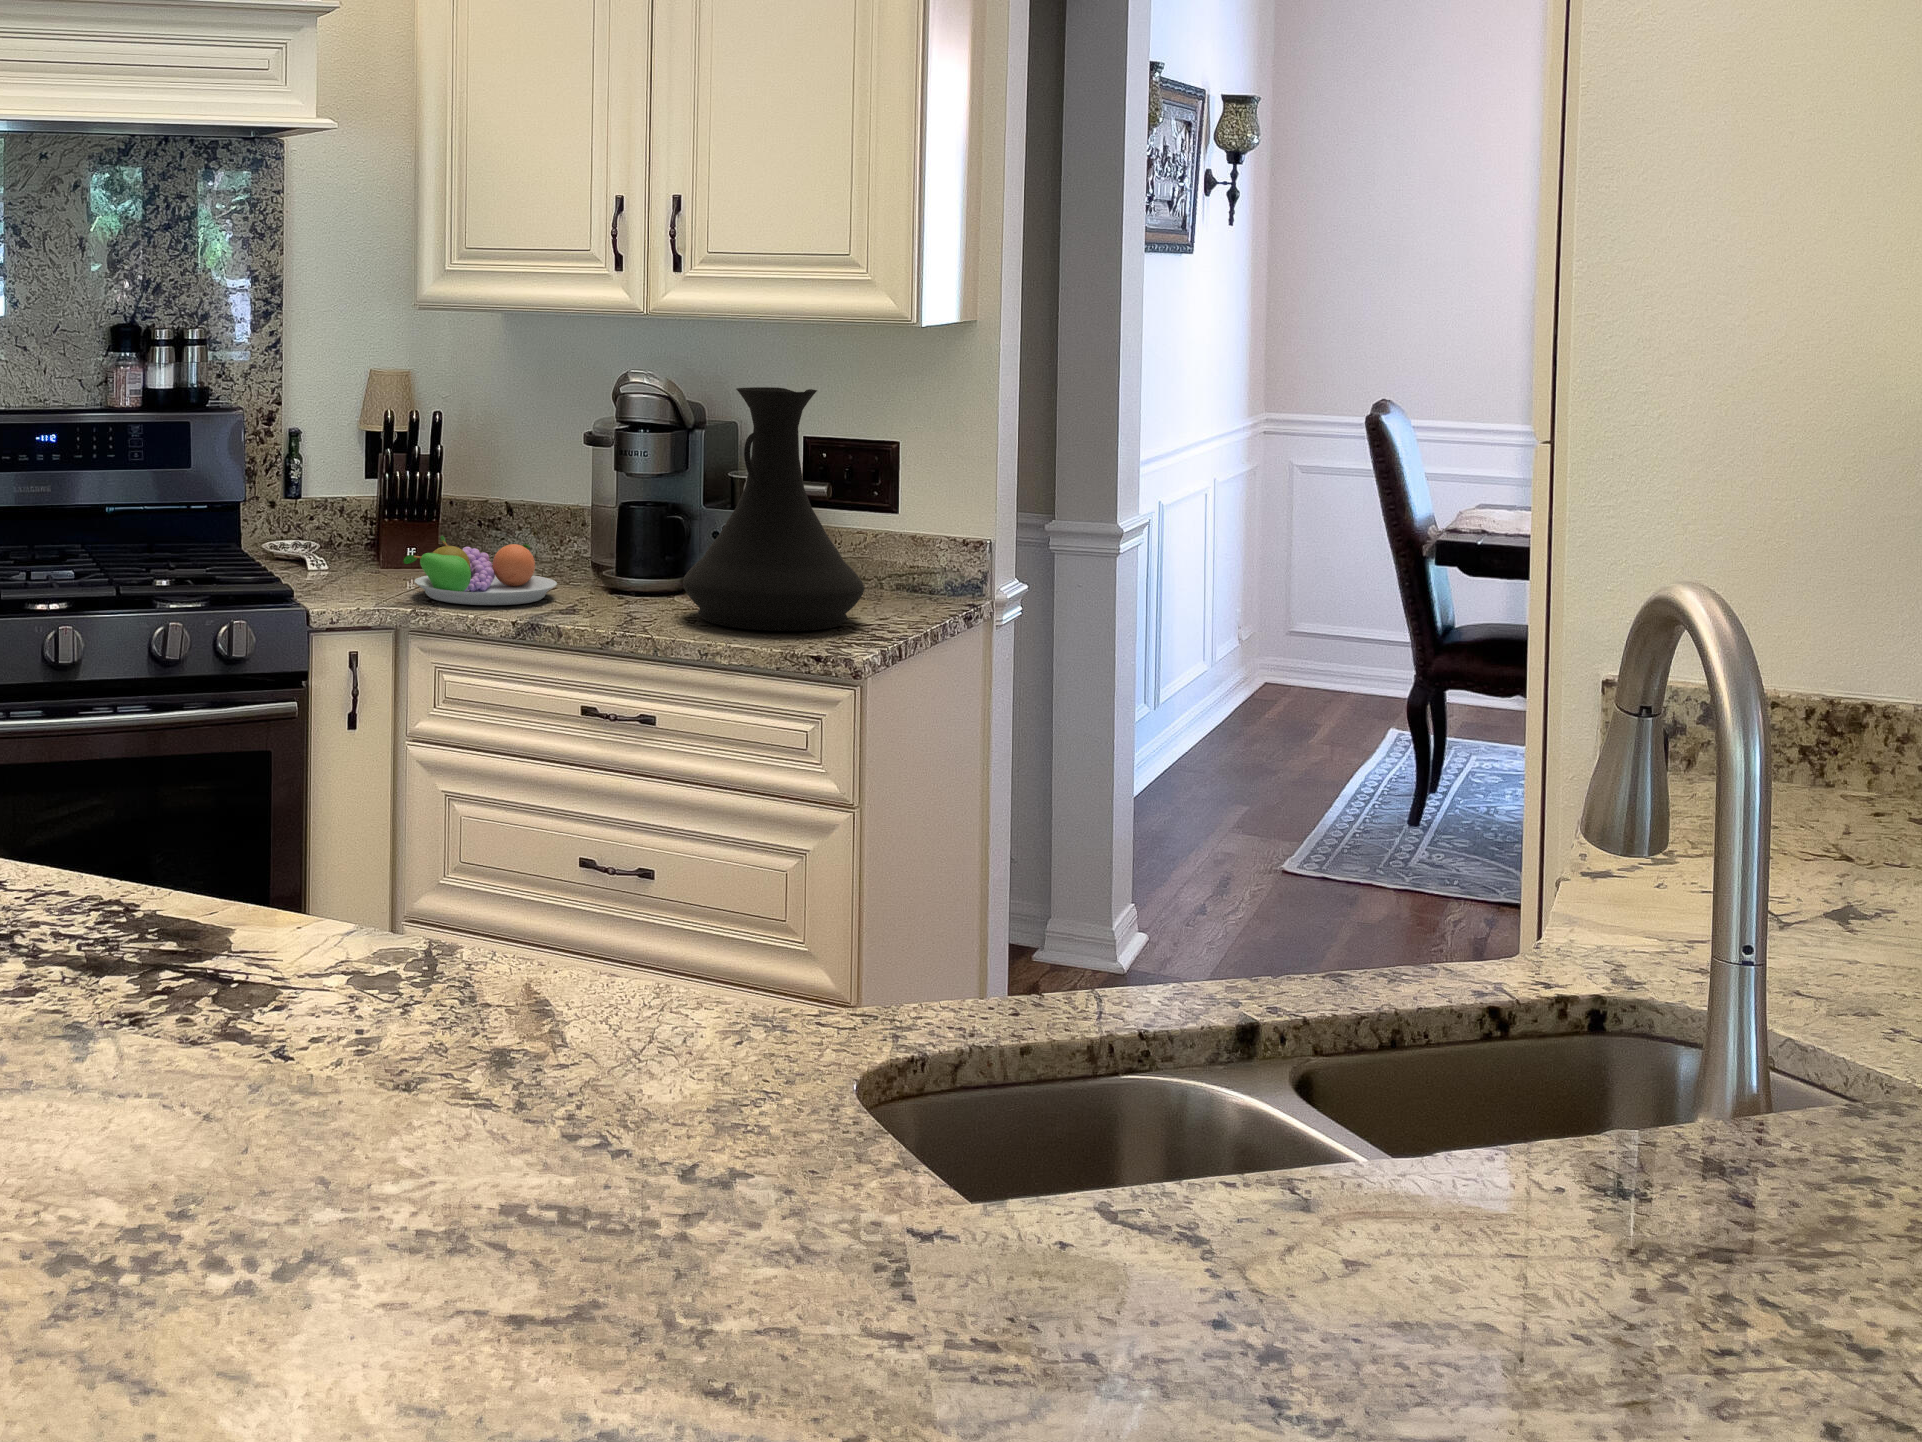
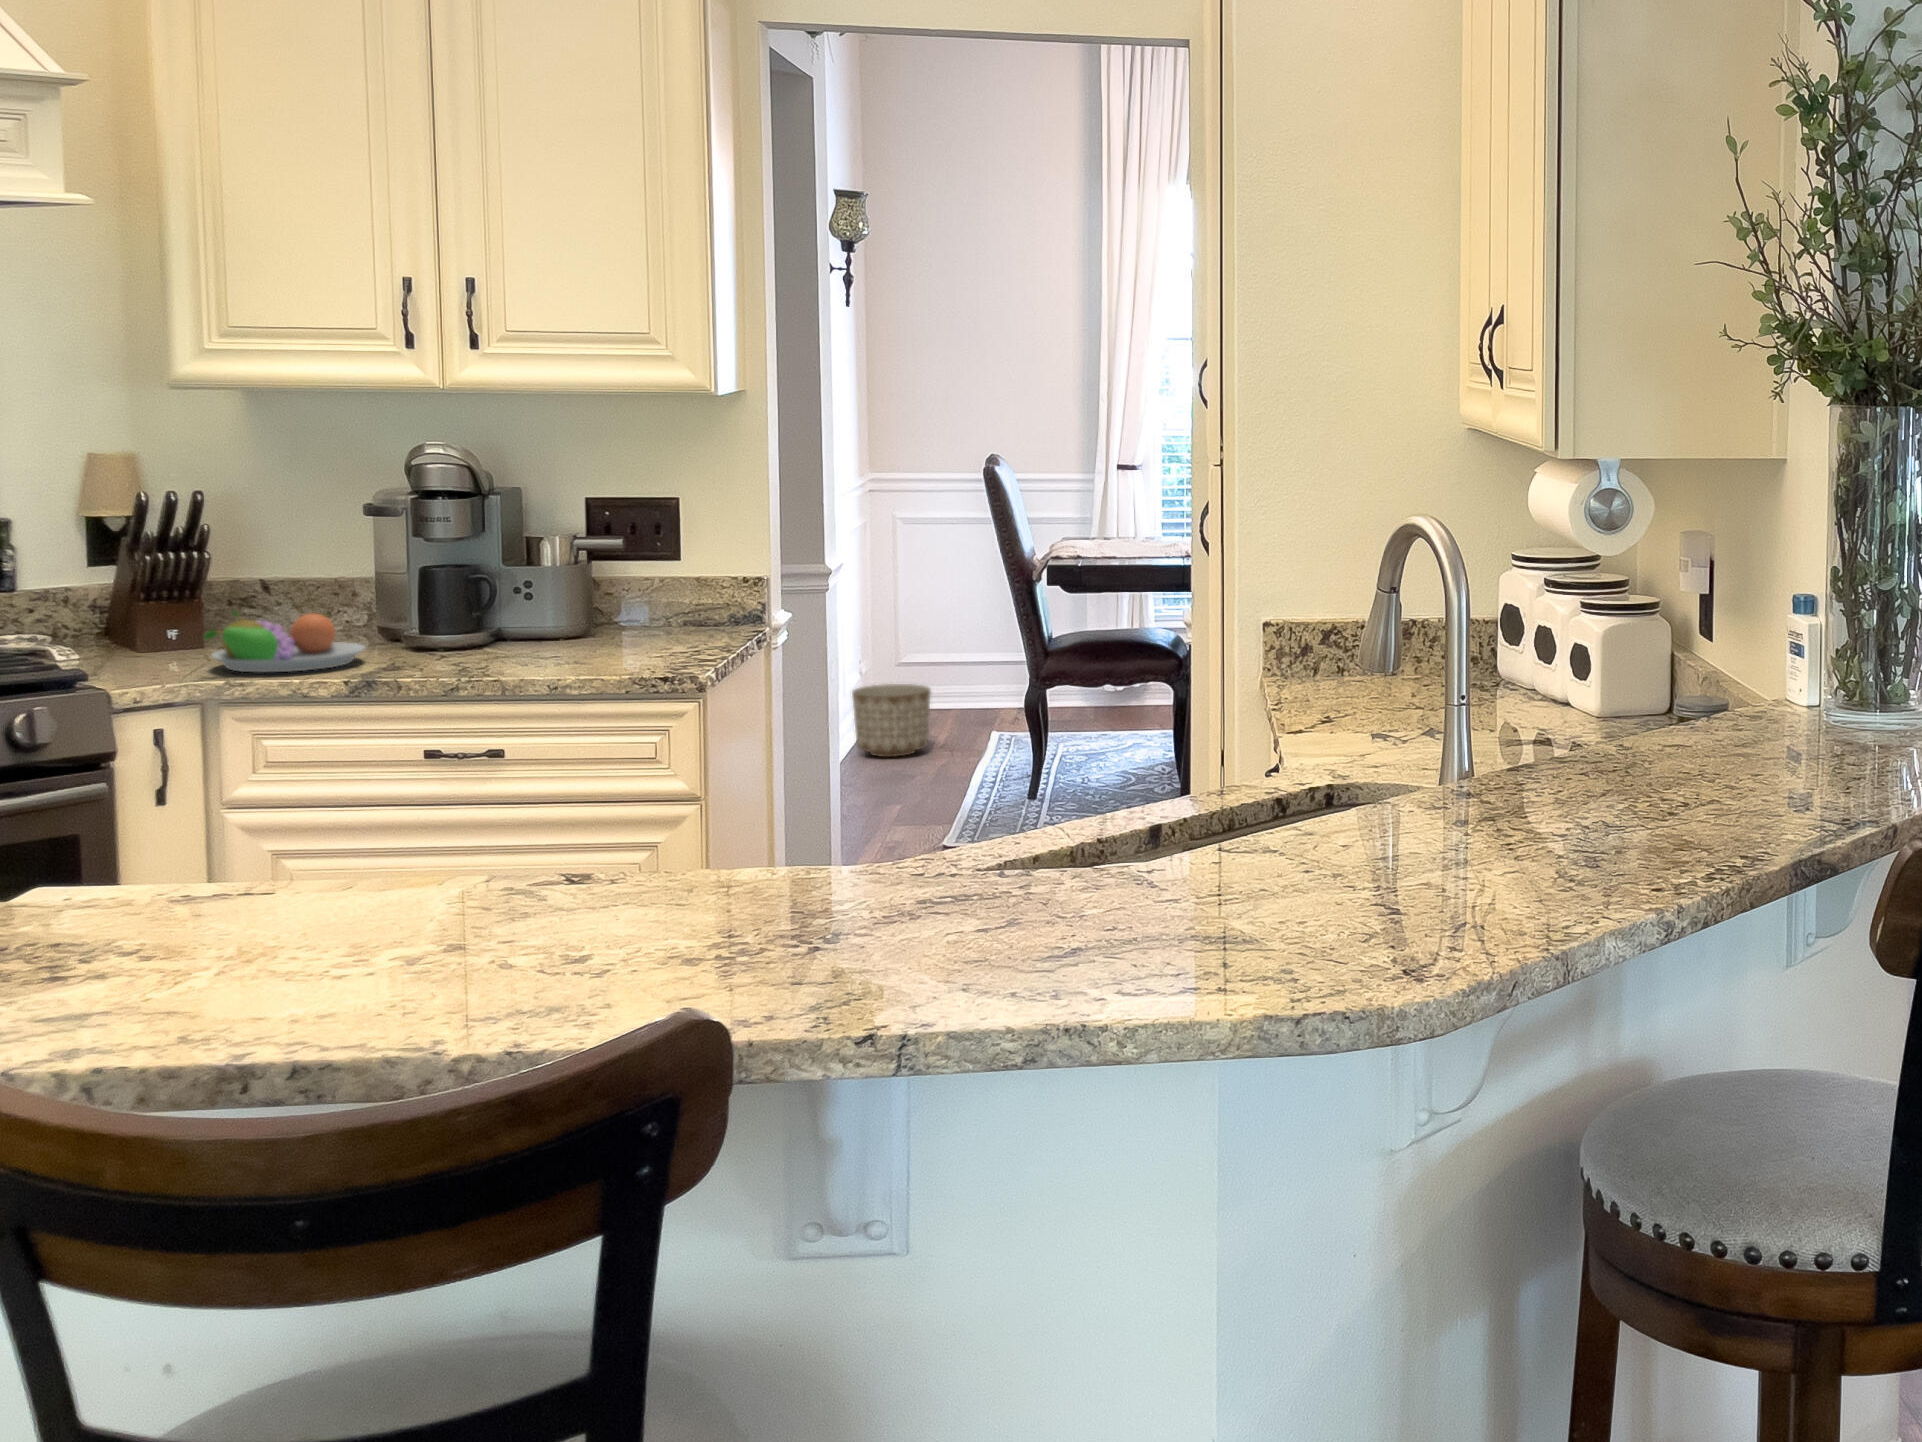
vase: present [683,387,865,631] -> none [505,453,676,665]
planter: none [1210,660,1303,746] -> present [852,684,931,757]

